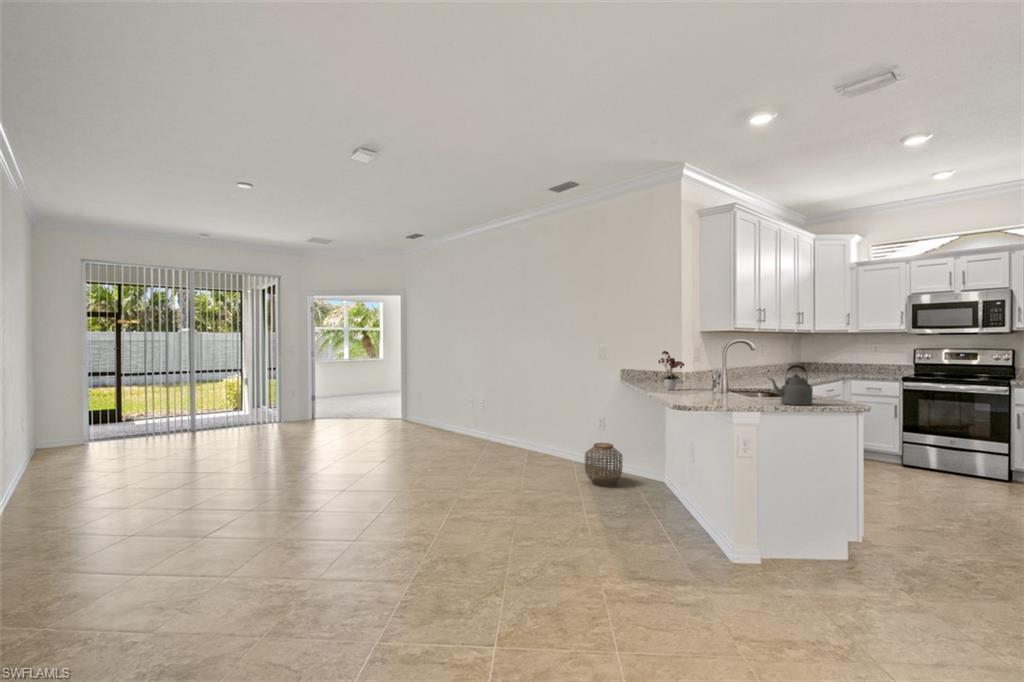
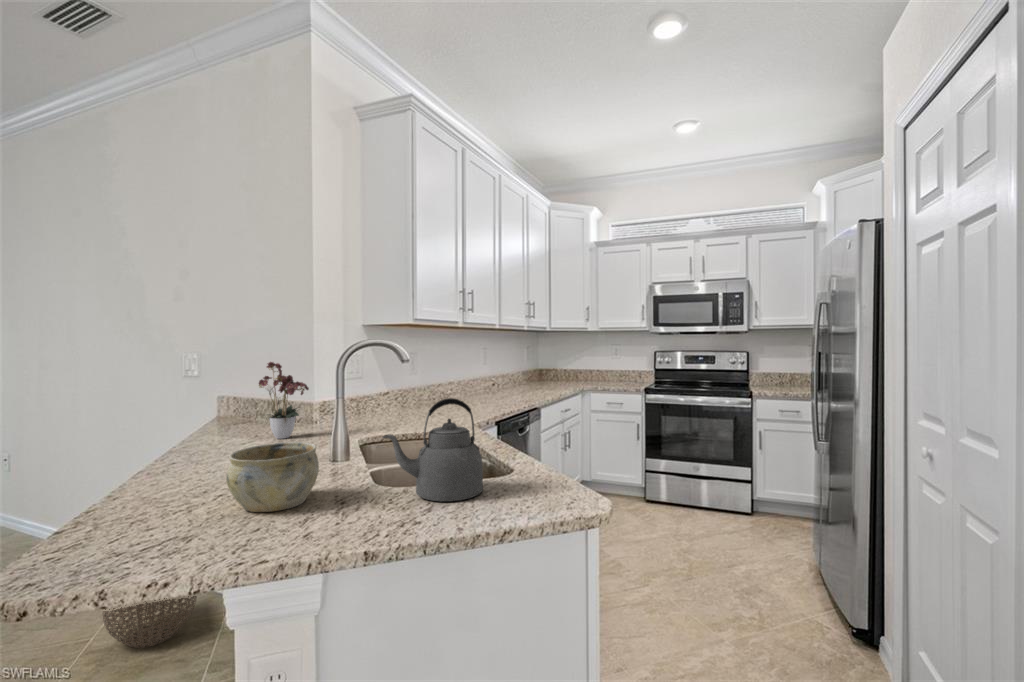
ceramic bowl: none [706,381,740,404] -> present [226,442,319,512]

